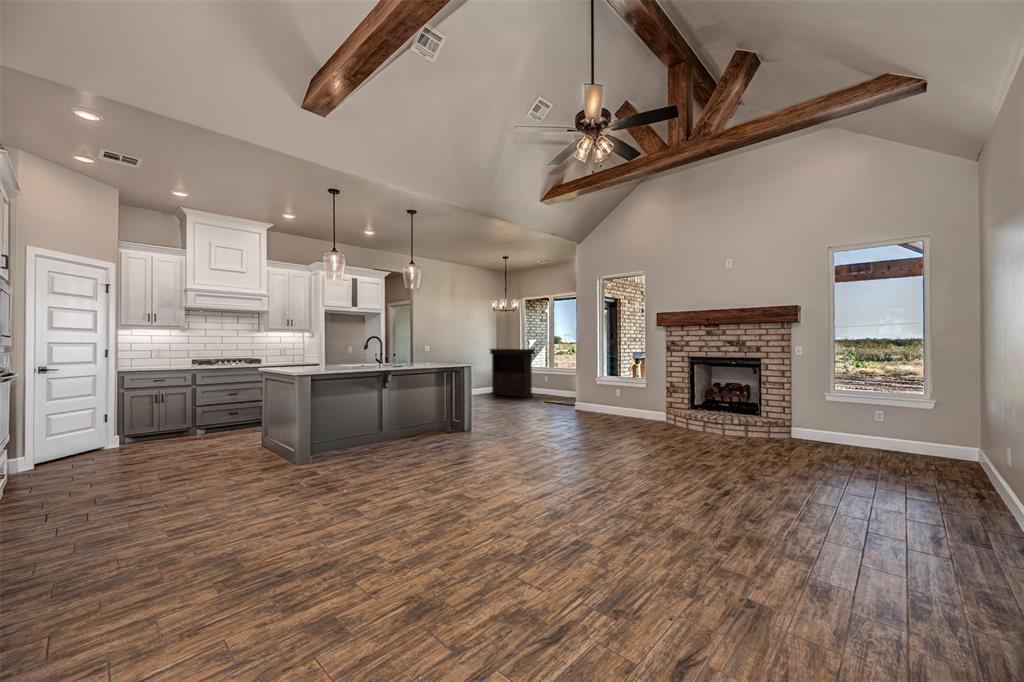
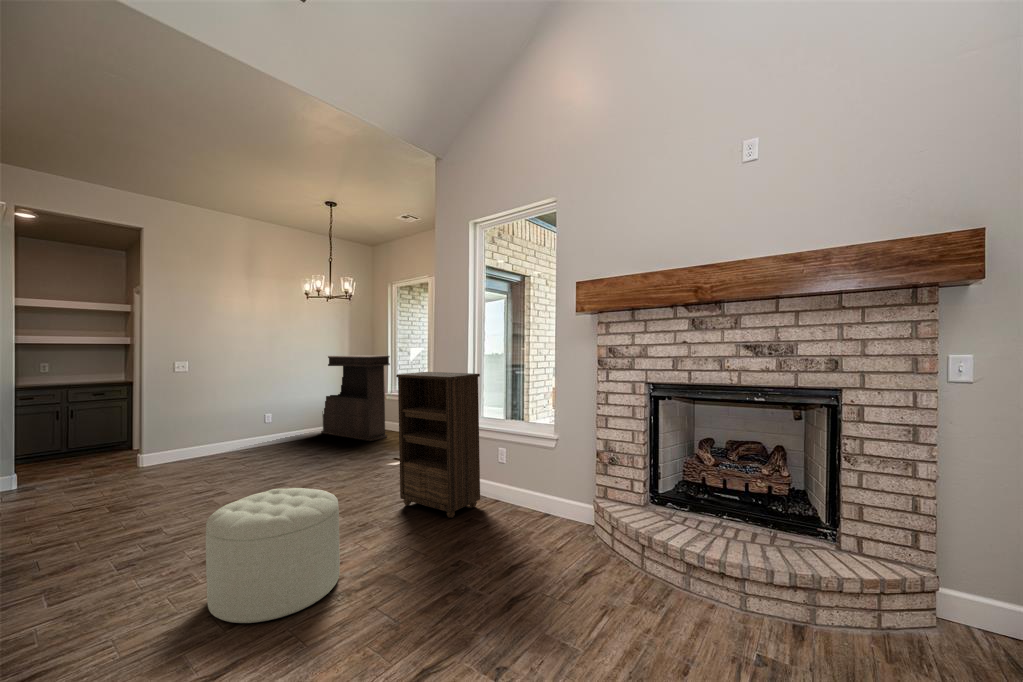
bookshelf: none [569,354,609,418] -> present [396,372,480,518]
ottoman: none [526,394,569,431] -> present [206,488,340,623]

